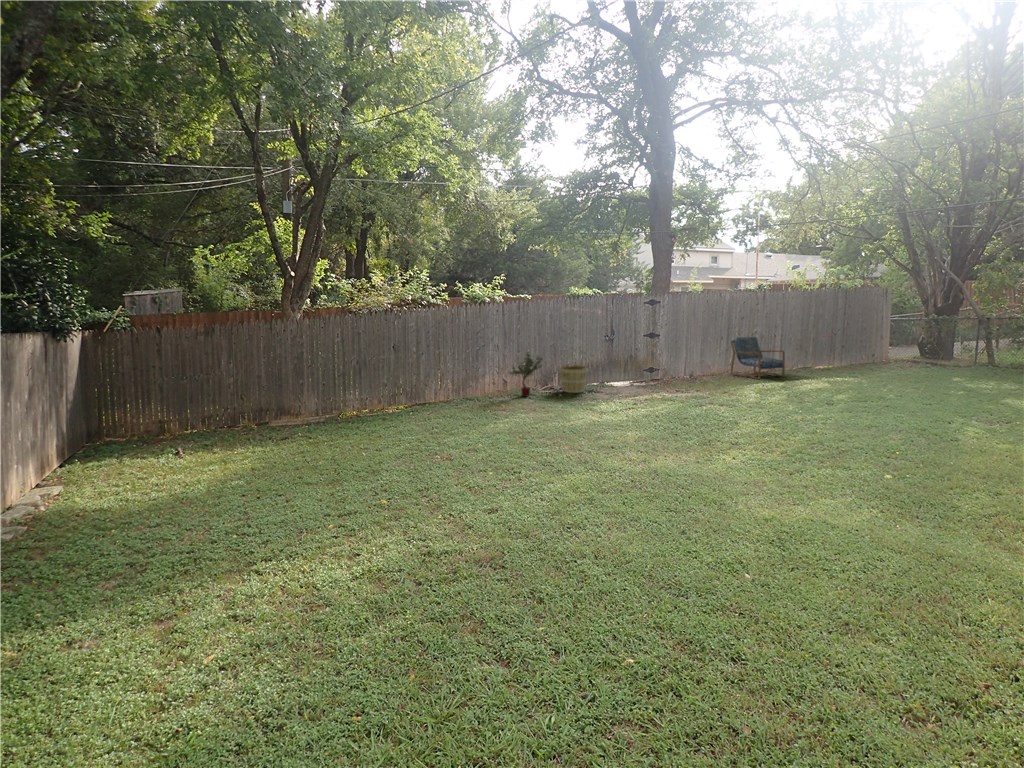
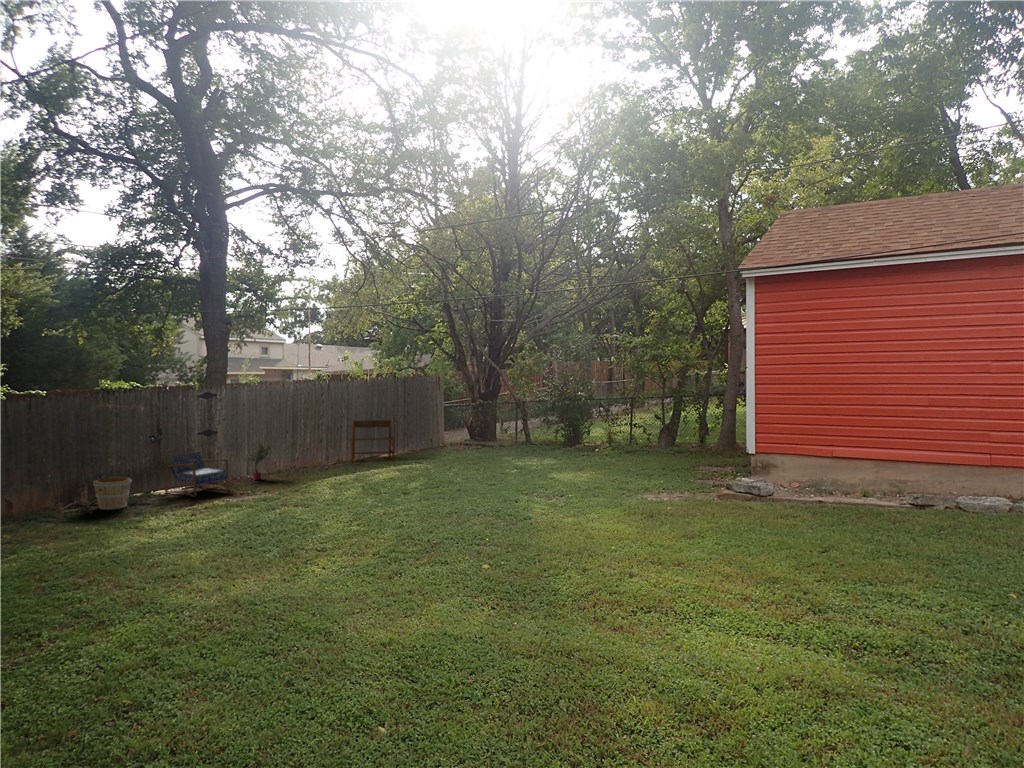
bench: none [786,329,840,374] -> present [351,420,395,462]
armchair: present [730,337,785,379] -> present [165,452,229,497]
potted tree: present [510,352,542,396] -> present [244,440,272,480]

